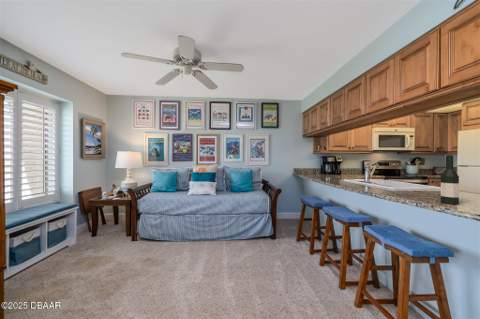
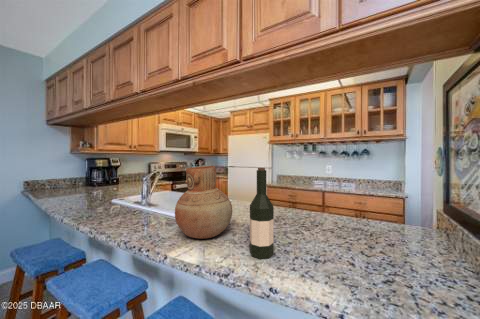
vase: none [390,156,433,195] -> present [175,166,232,239]

